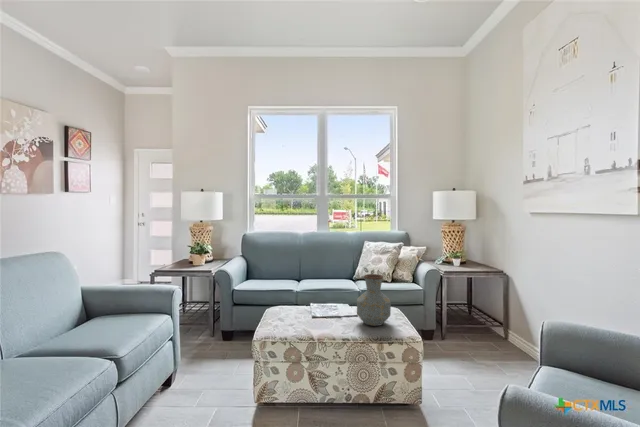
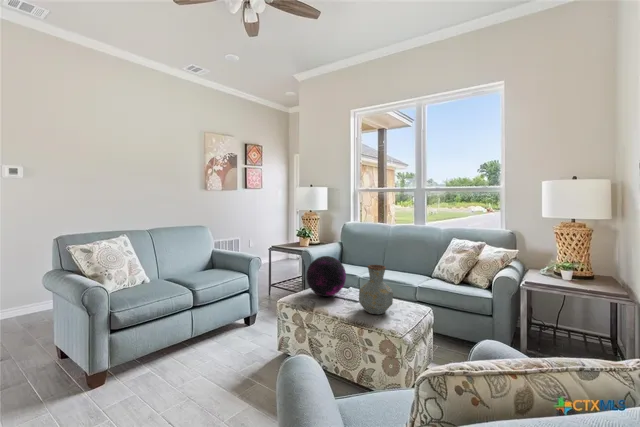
decorative orb: none [280,273,326,320] -> present [306,256,346,297]

